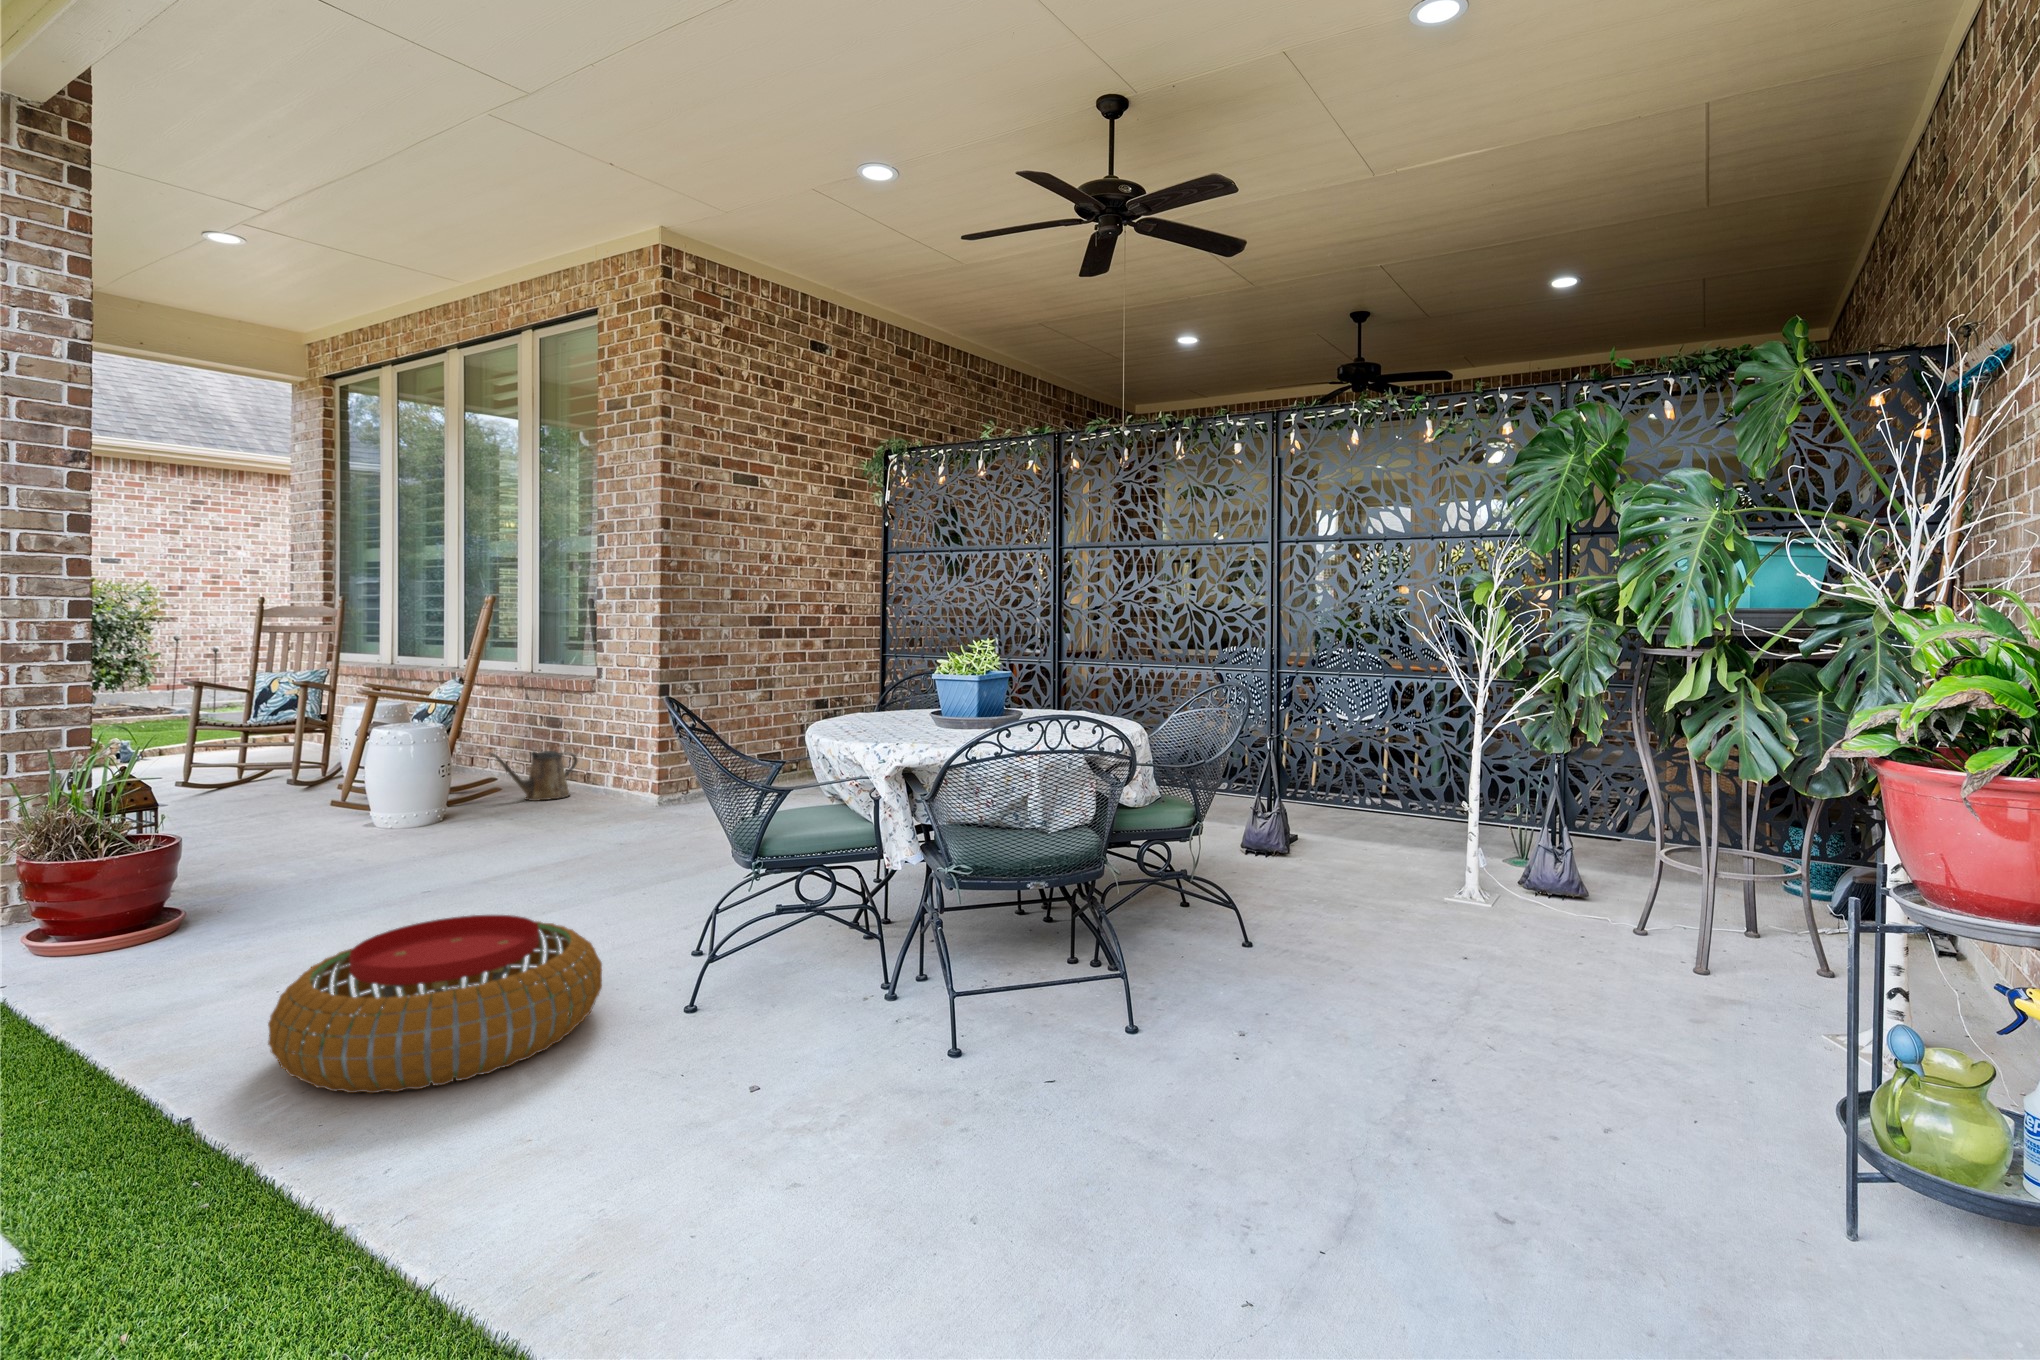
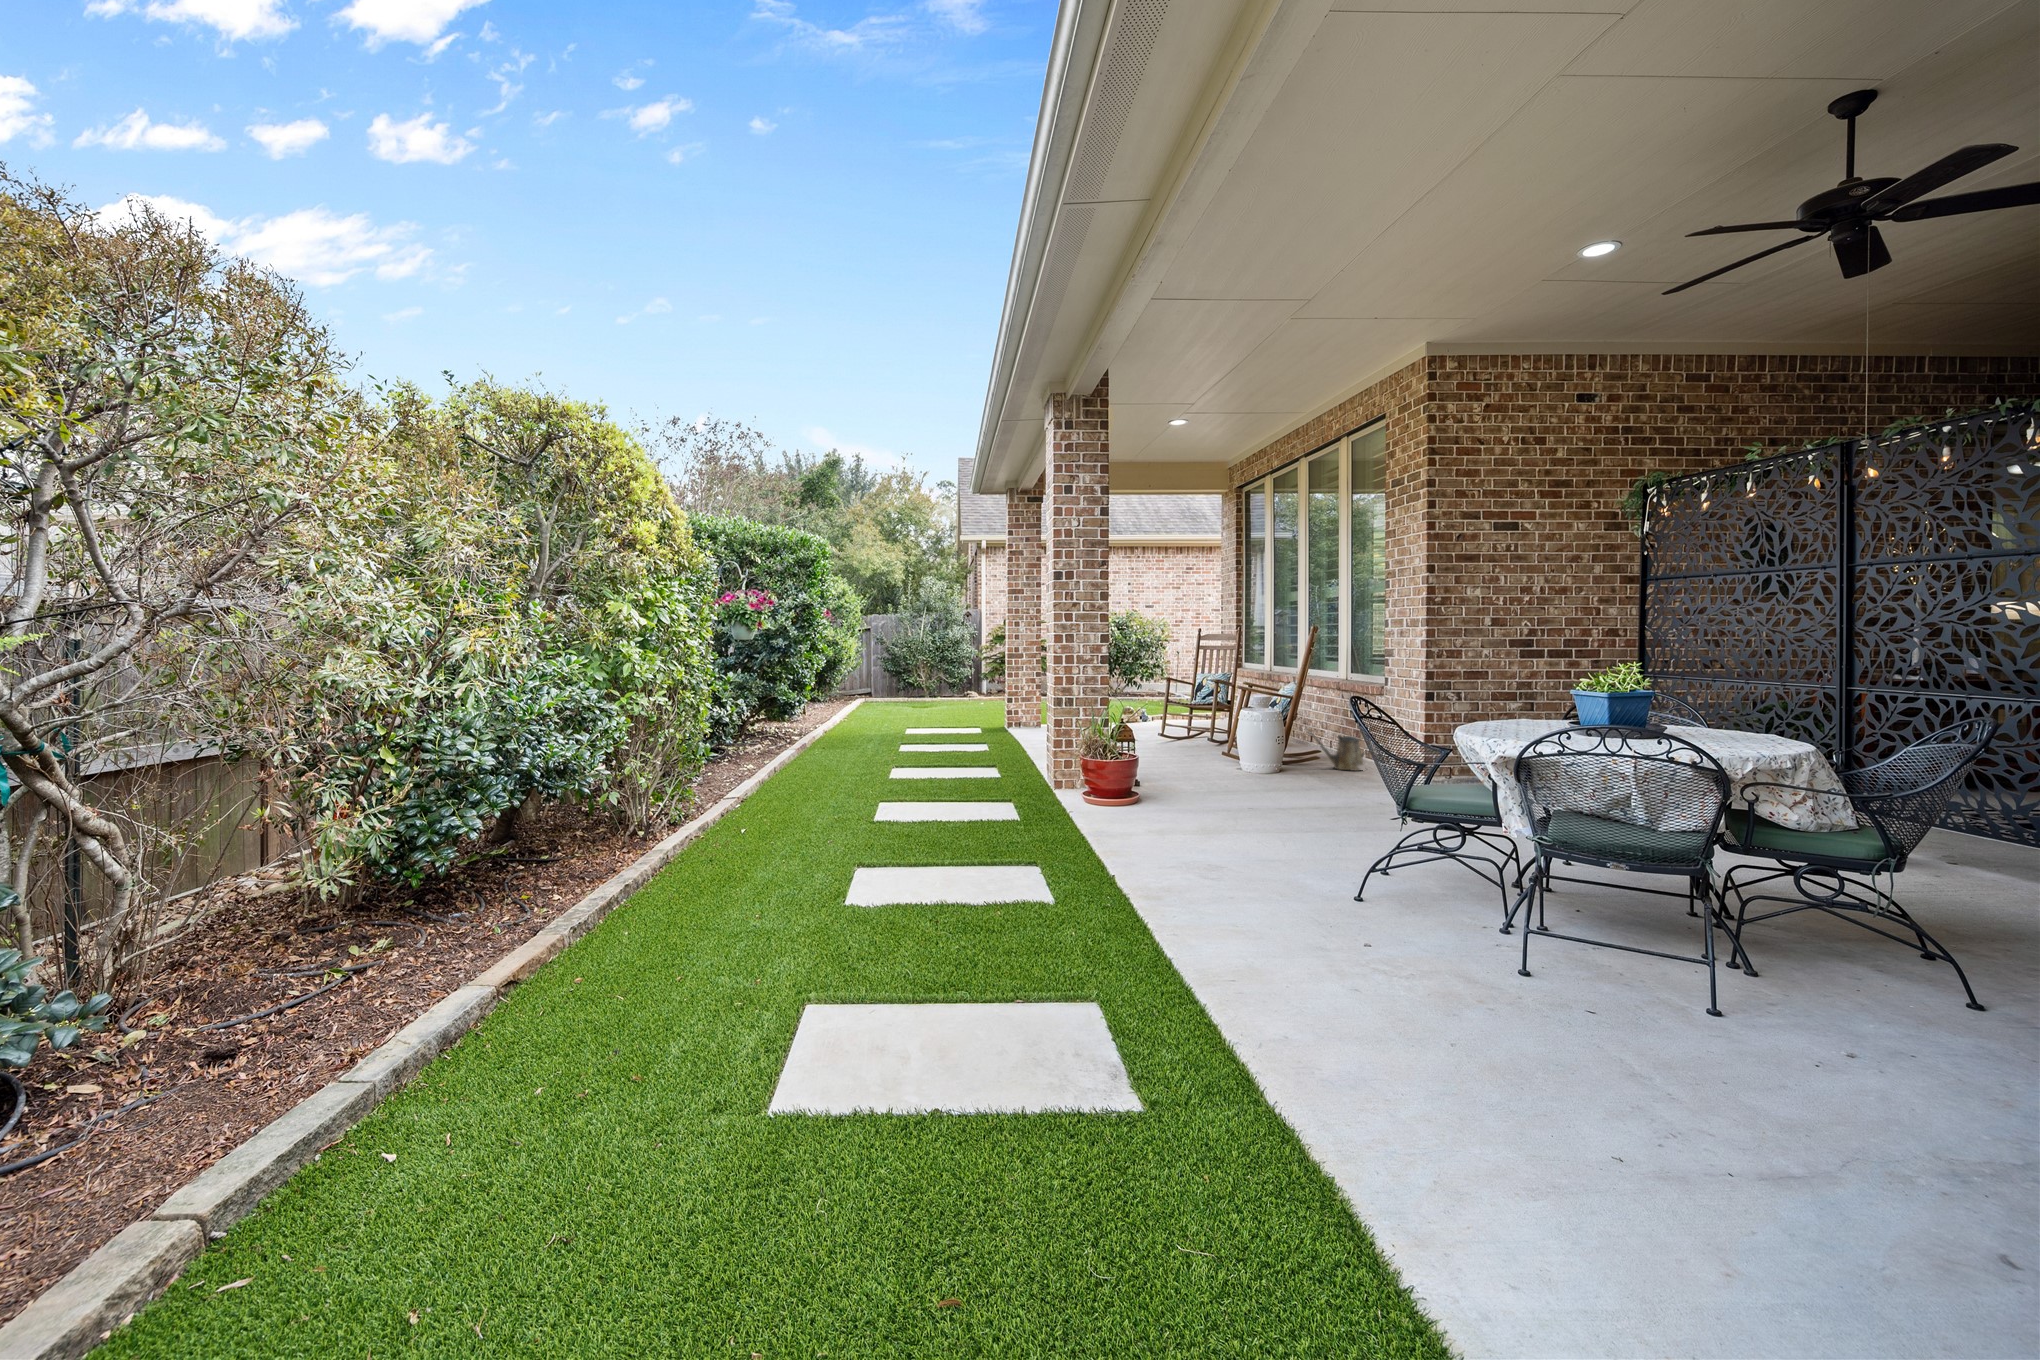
pouf: present [268,915,602,1093] -> none [1148,811,1305,892]

